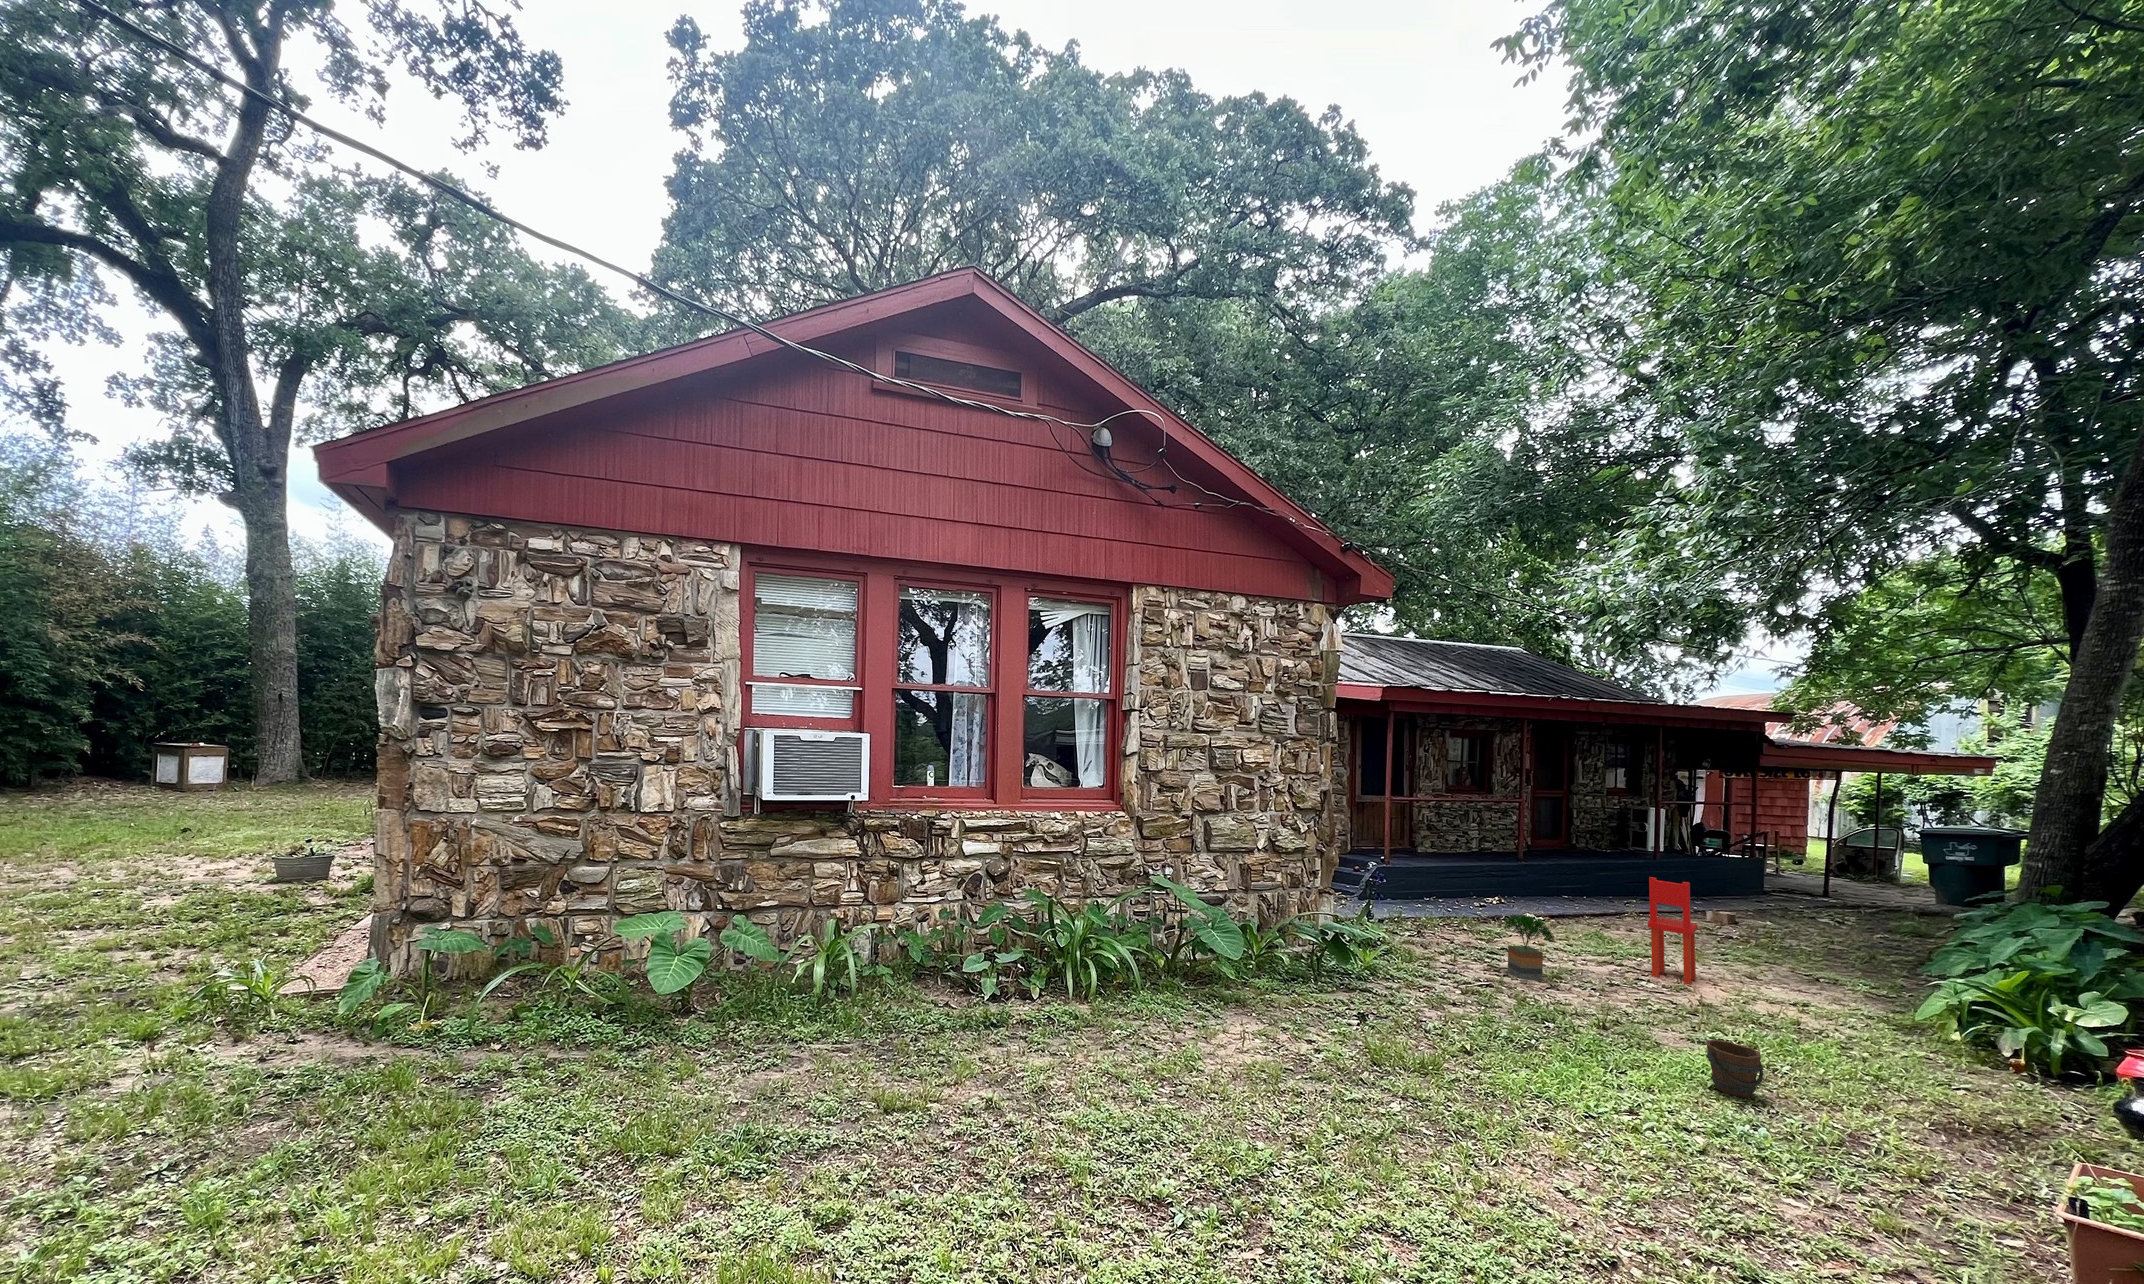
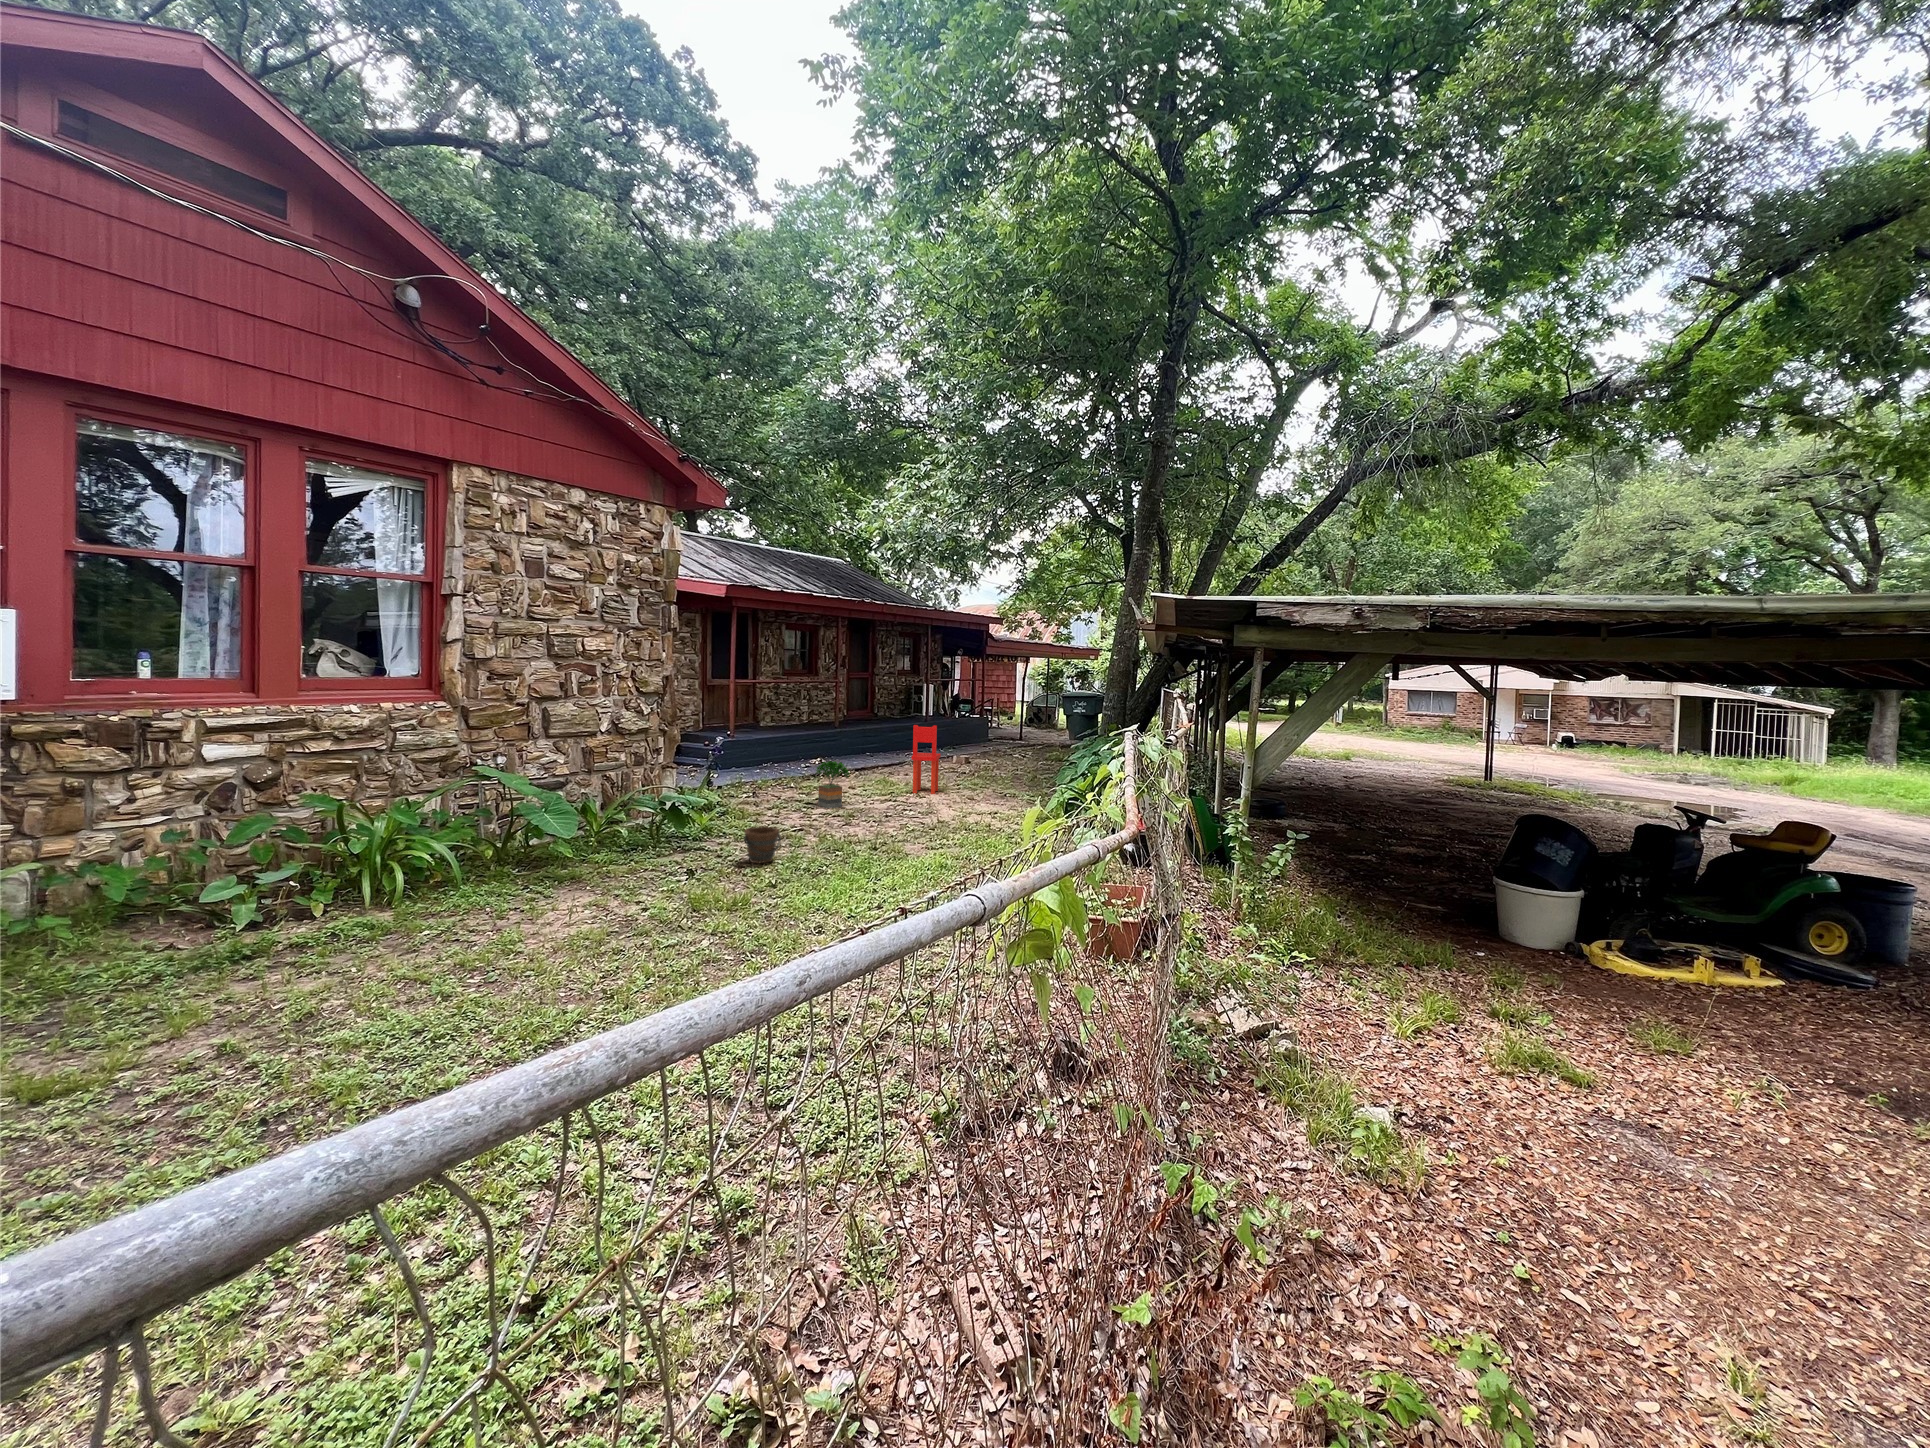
bucket: present [1706,1040,1763,1098] -> present [744,826,781,863]

